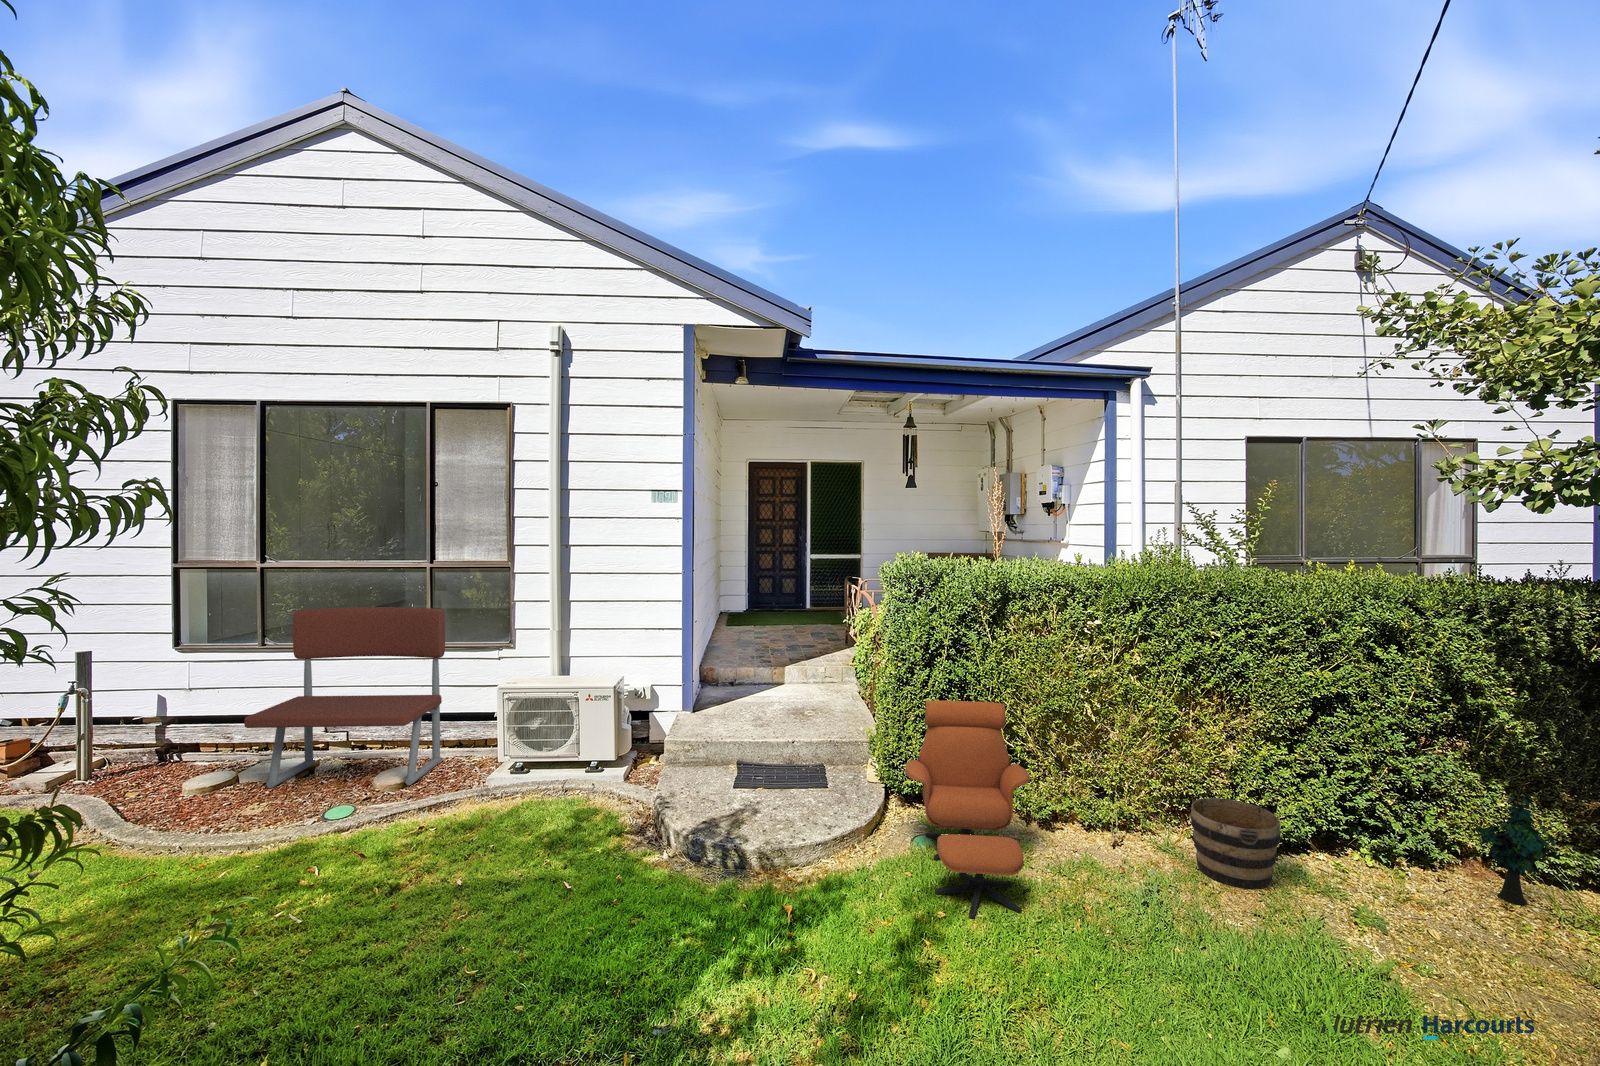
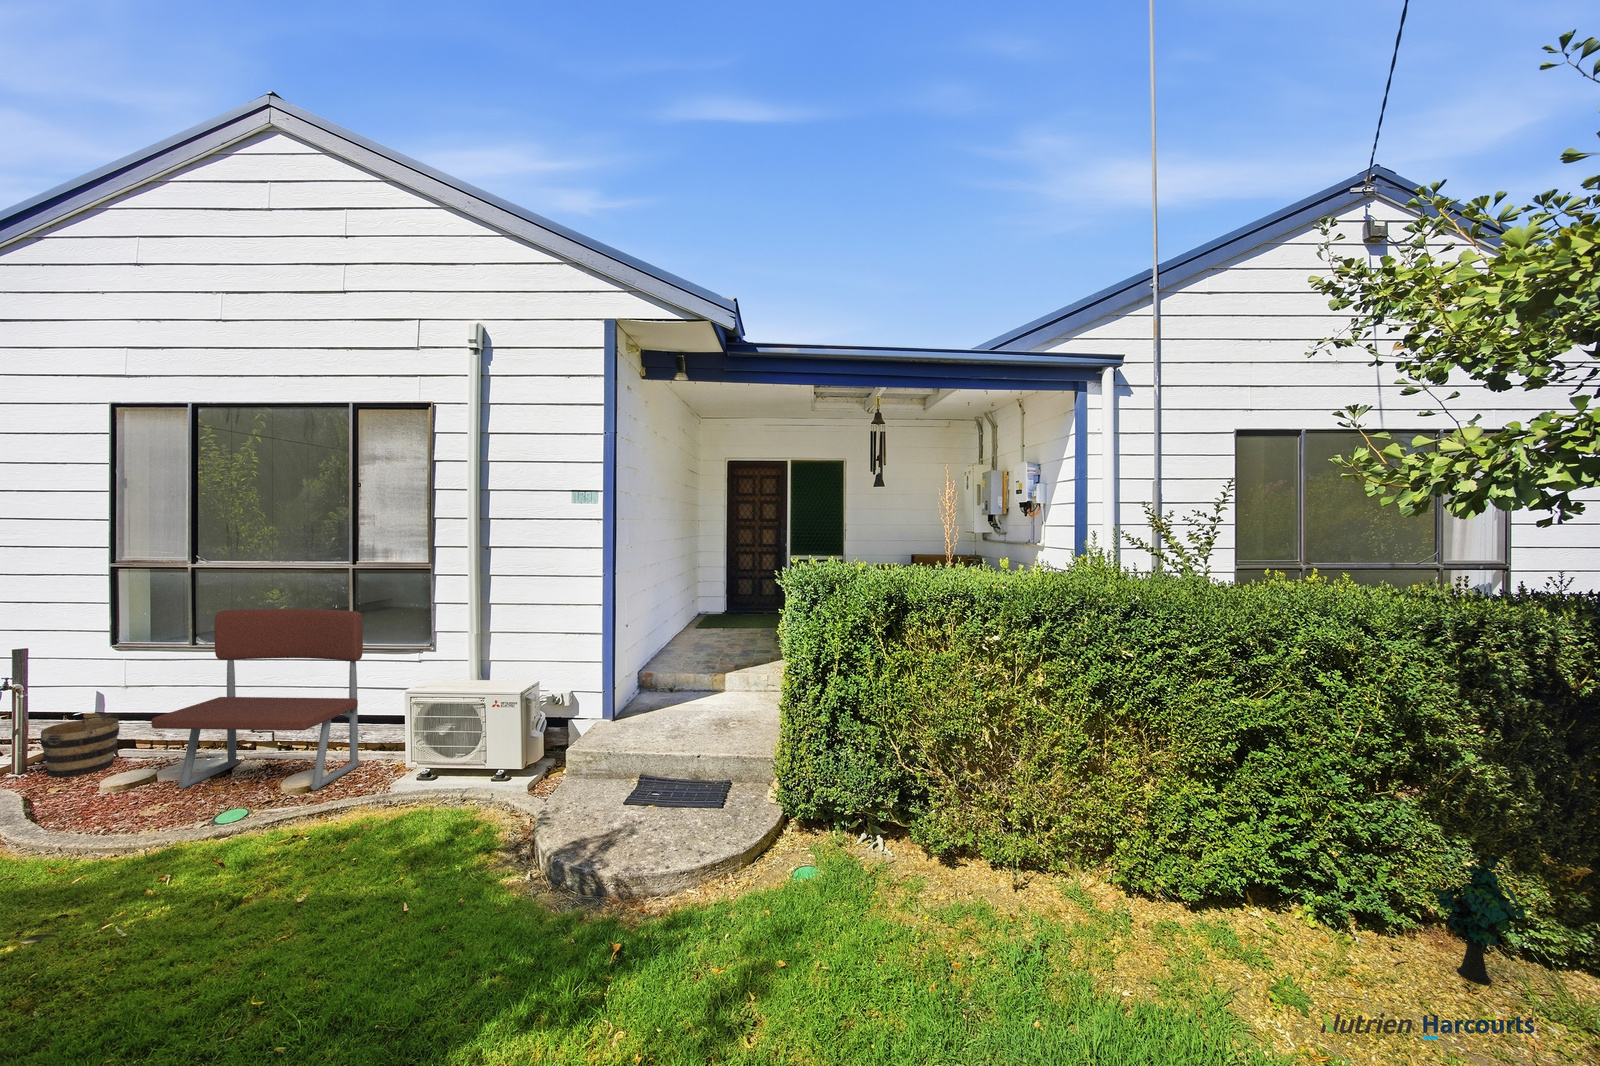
lounge chair: present [905,700,1029,918] -> none [782,721,915,968]
bucket: present [1190,798,1281,889] -> present [40,718,119,777]

